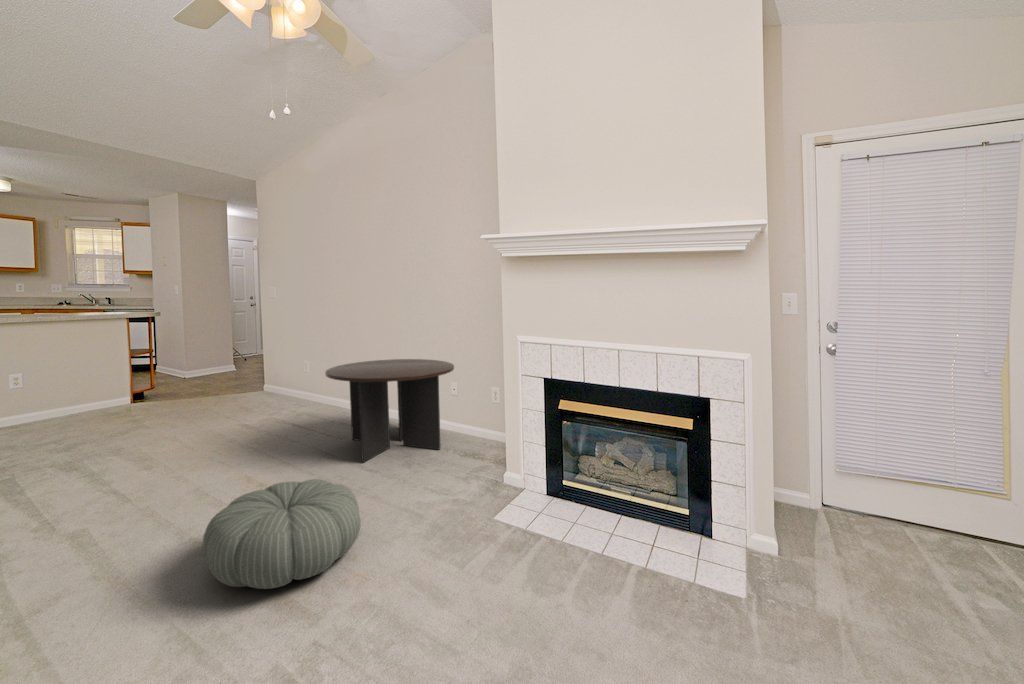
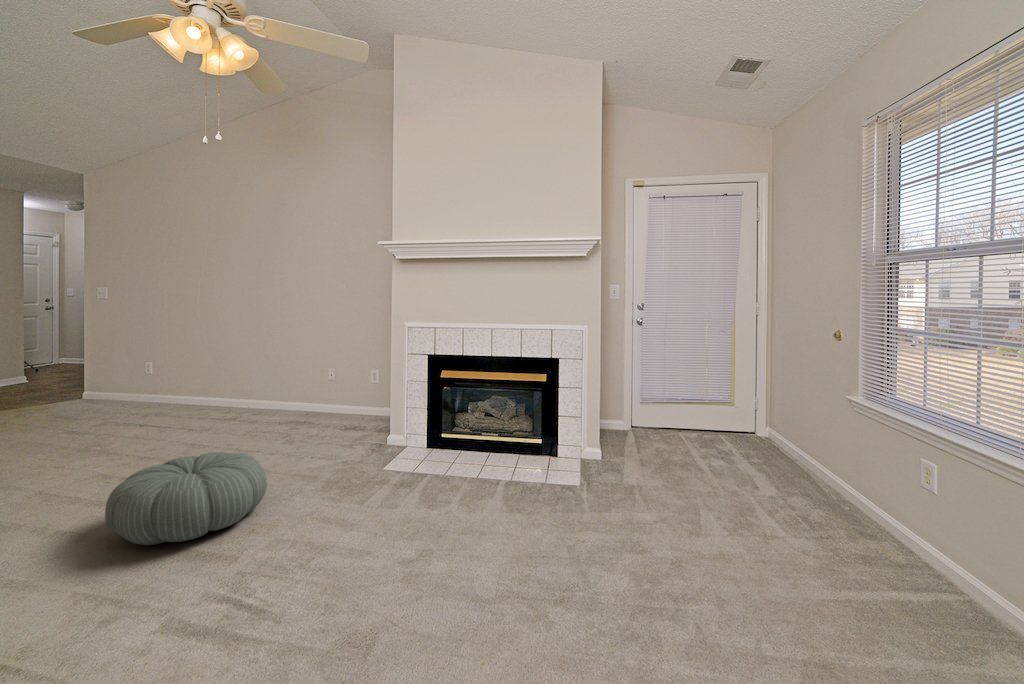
coffee table: present [325,359,454,462] -> none [199,351,335,448]

